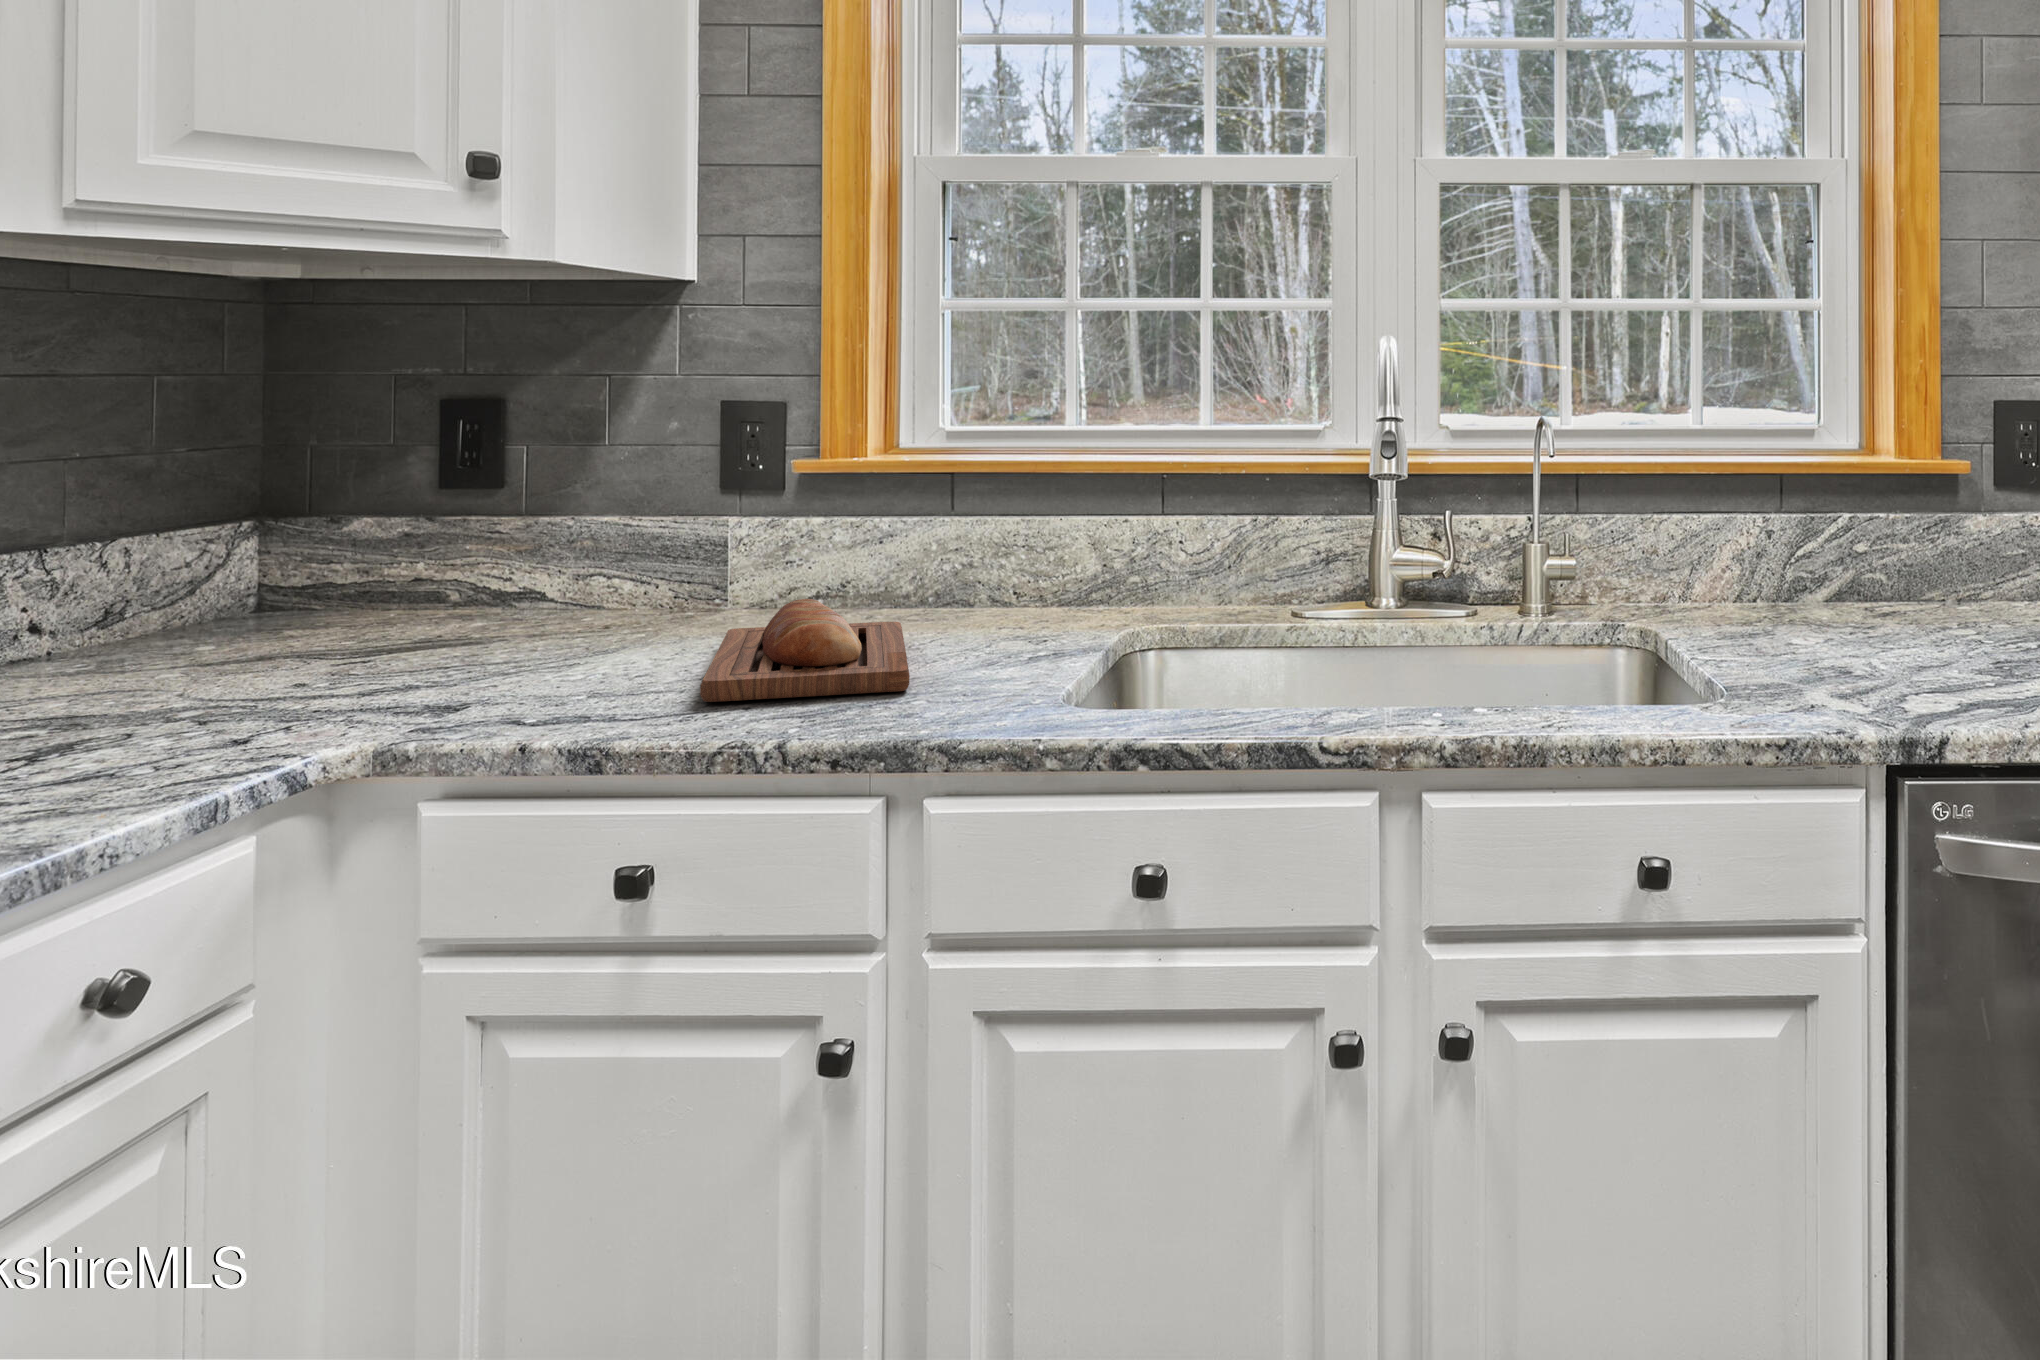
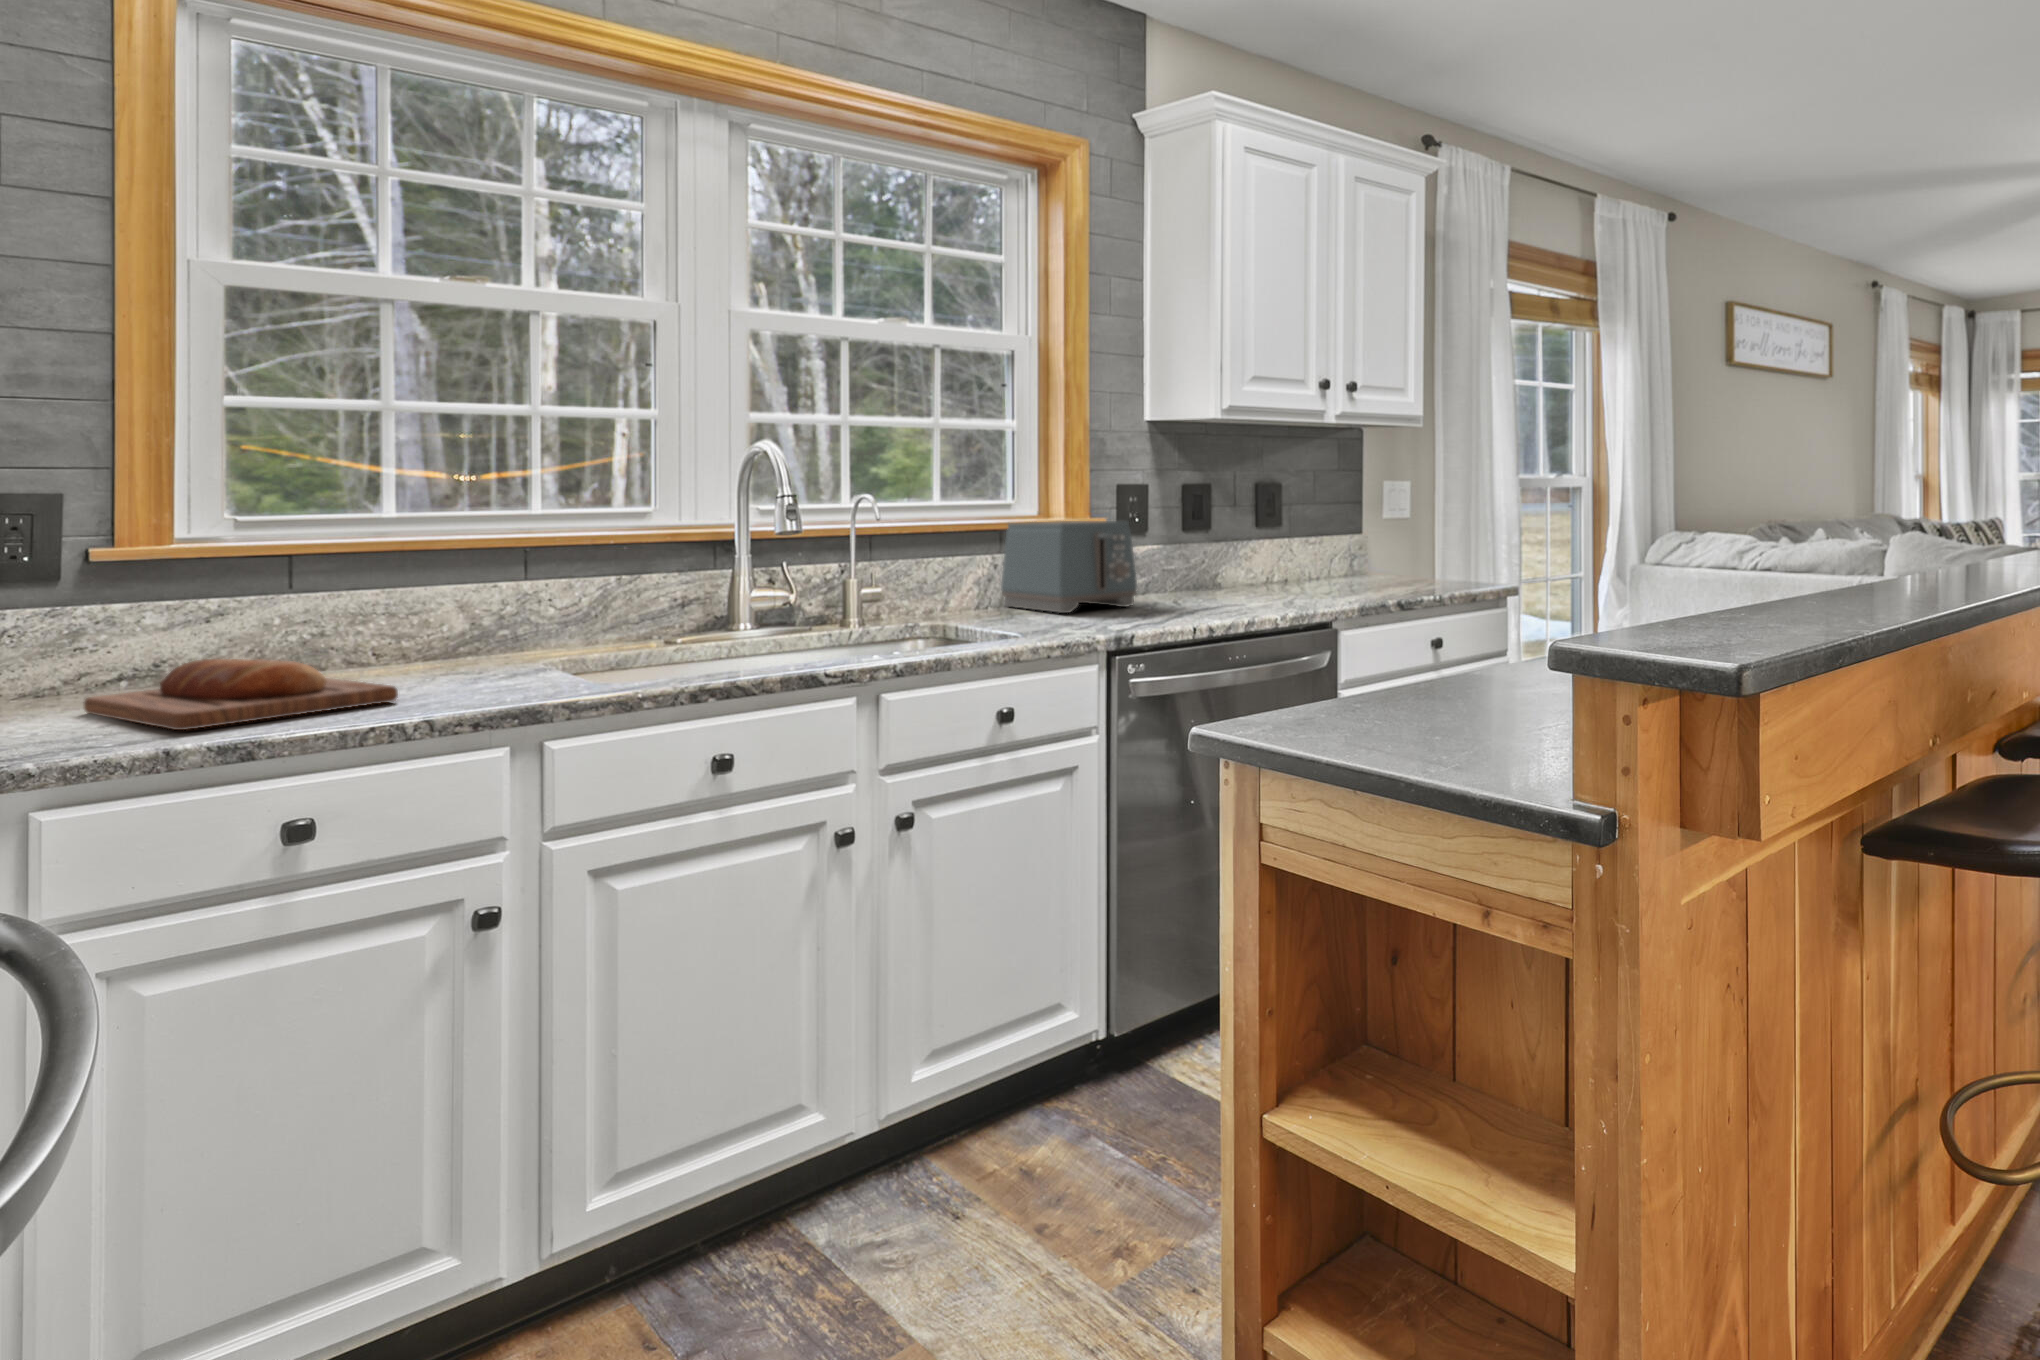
toaster: none [1768,464,2000,650] -> present [1001,521,1137,613]

